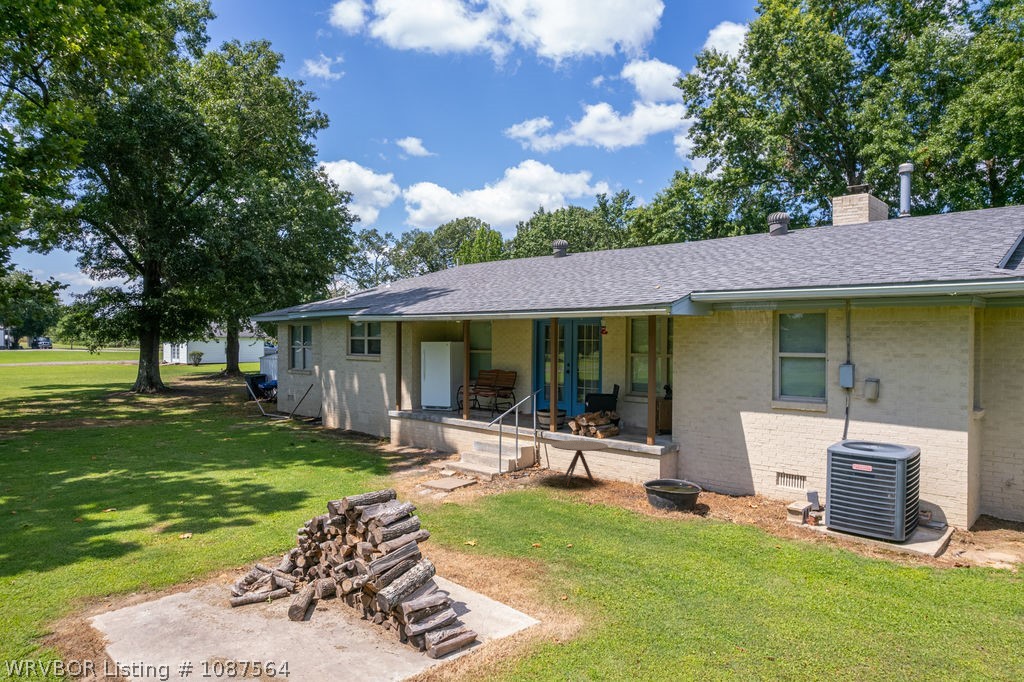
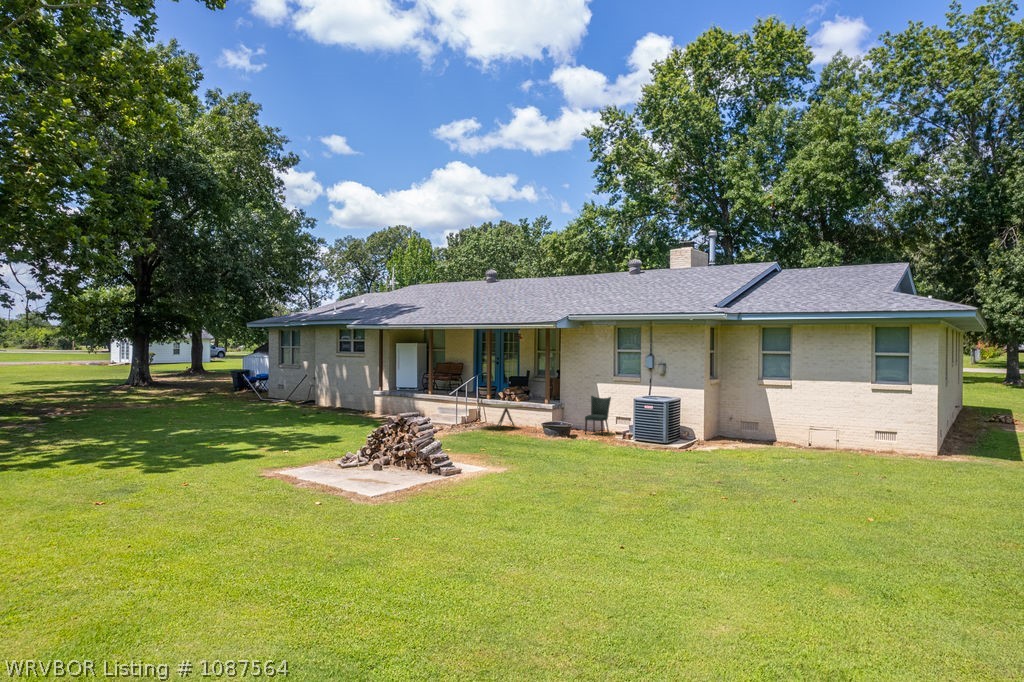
chair: none [722,434,769,510] -> present [585,396,611,435]

